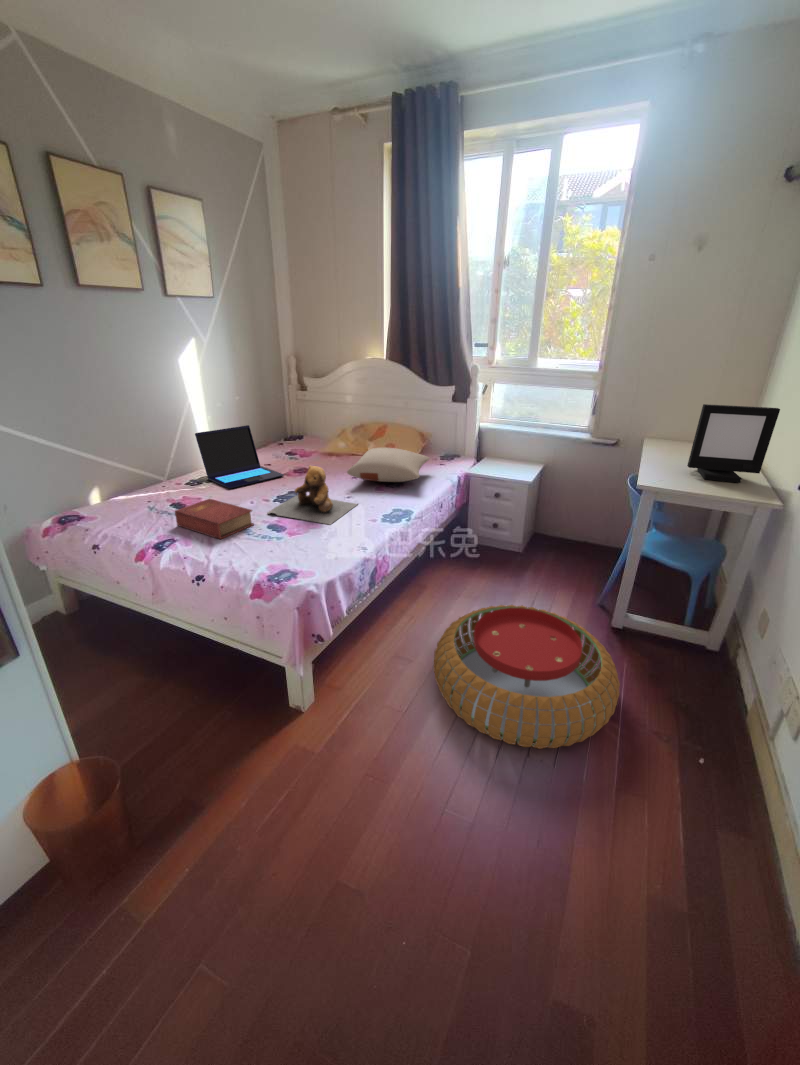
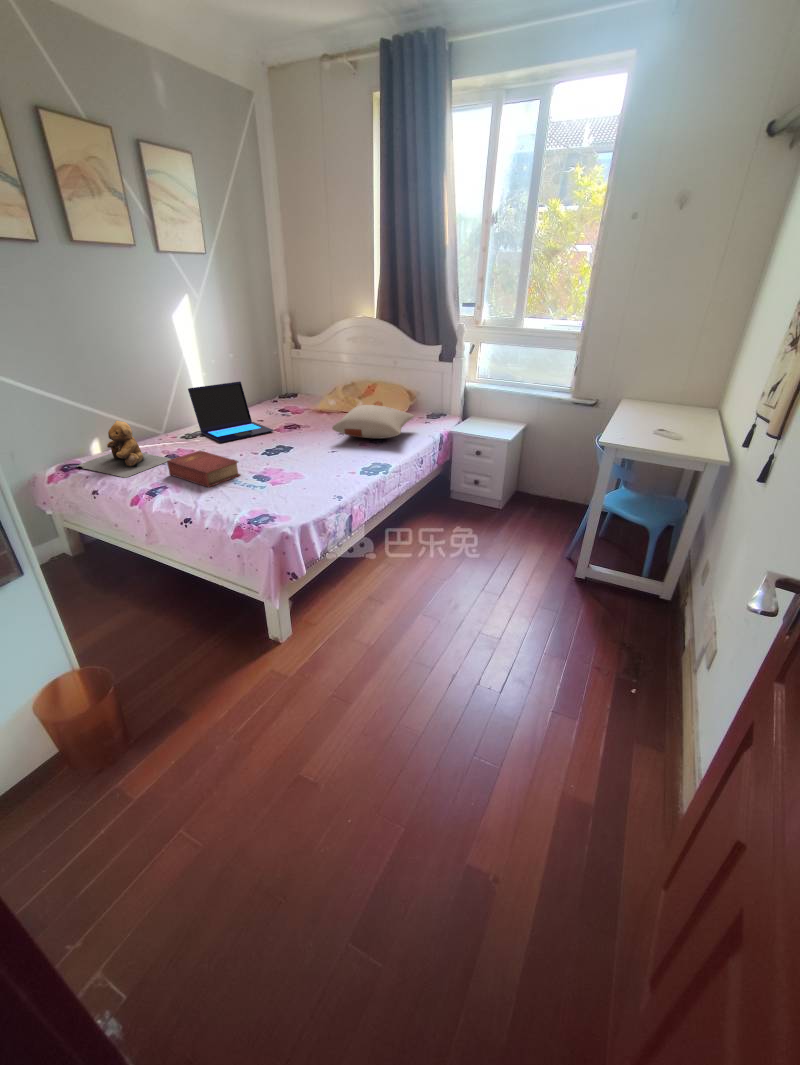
picture frame: present [687,404,780,483] -> none [649,365,735,441]
teddy bear: present [268,466,357,524] -> present [77,421,171,478]
pouf: present [434,605,620,749] -> none [401,553,567,676]

